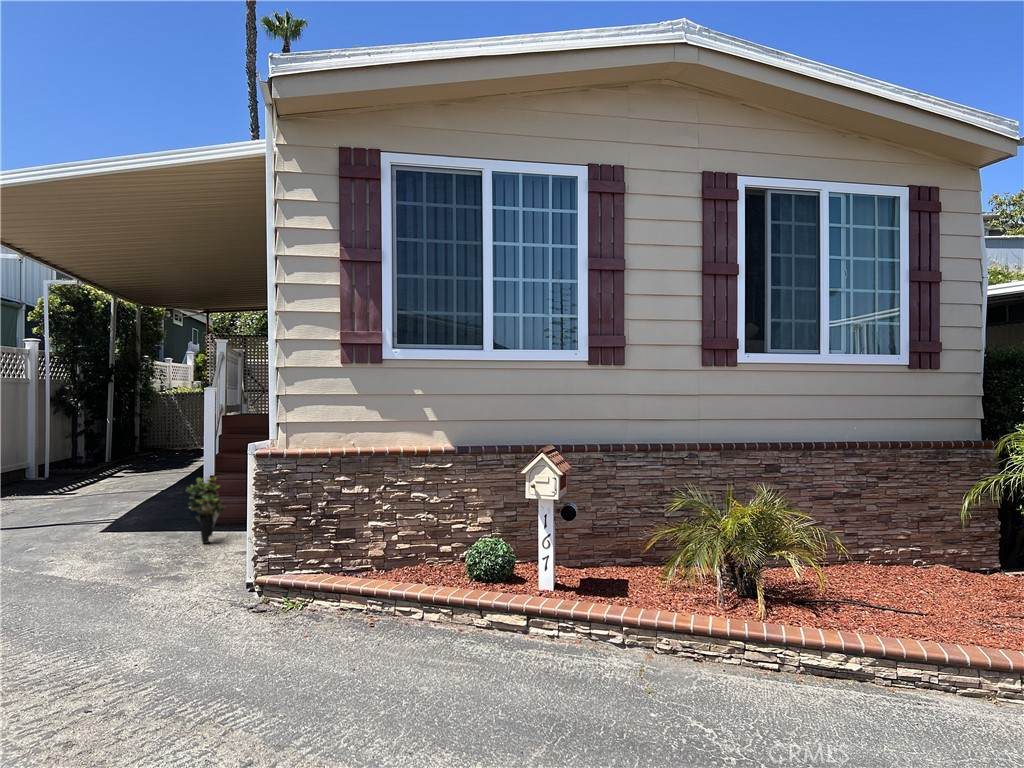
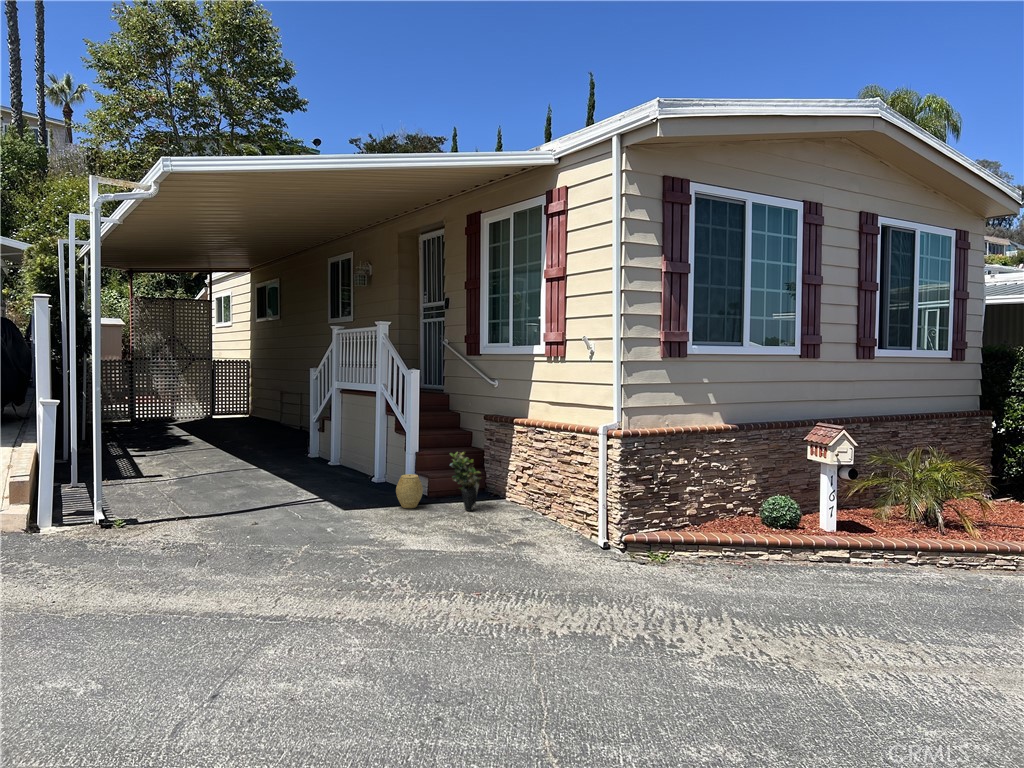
woven basket: none [142,500,175,537] -> present [396,474,423,508]

